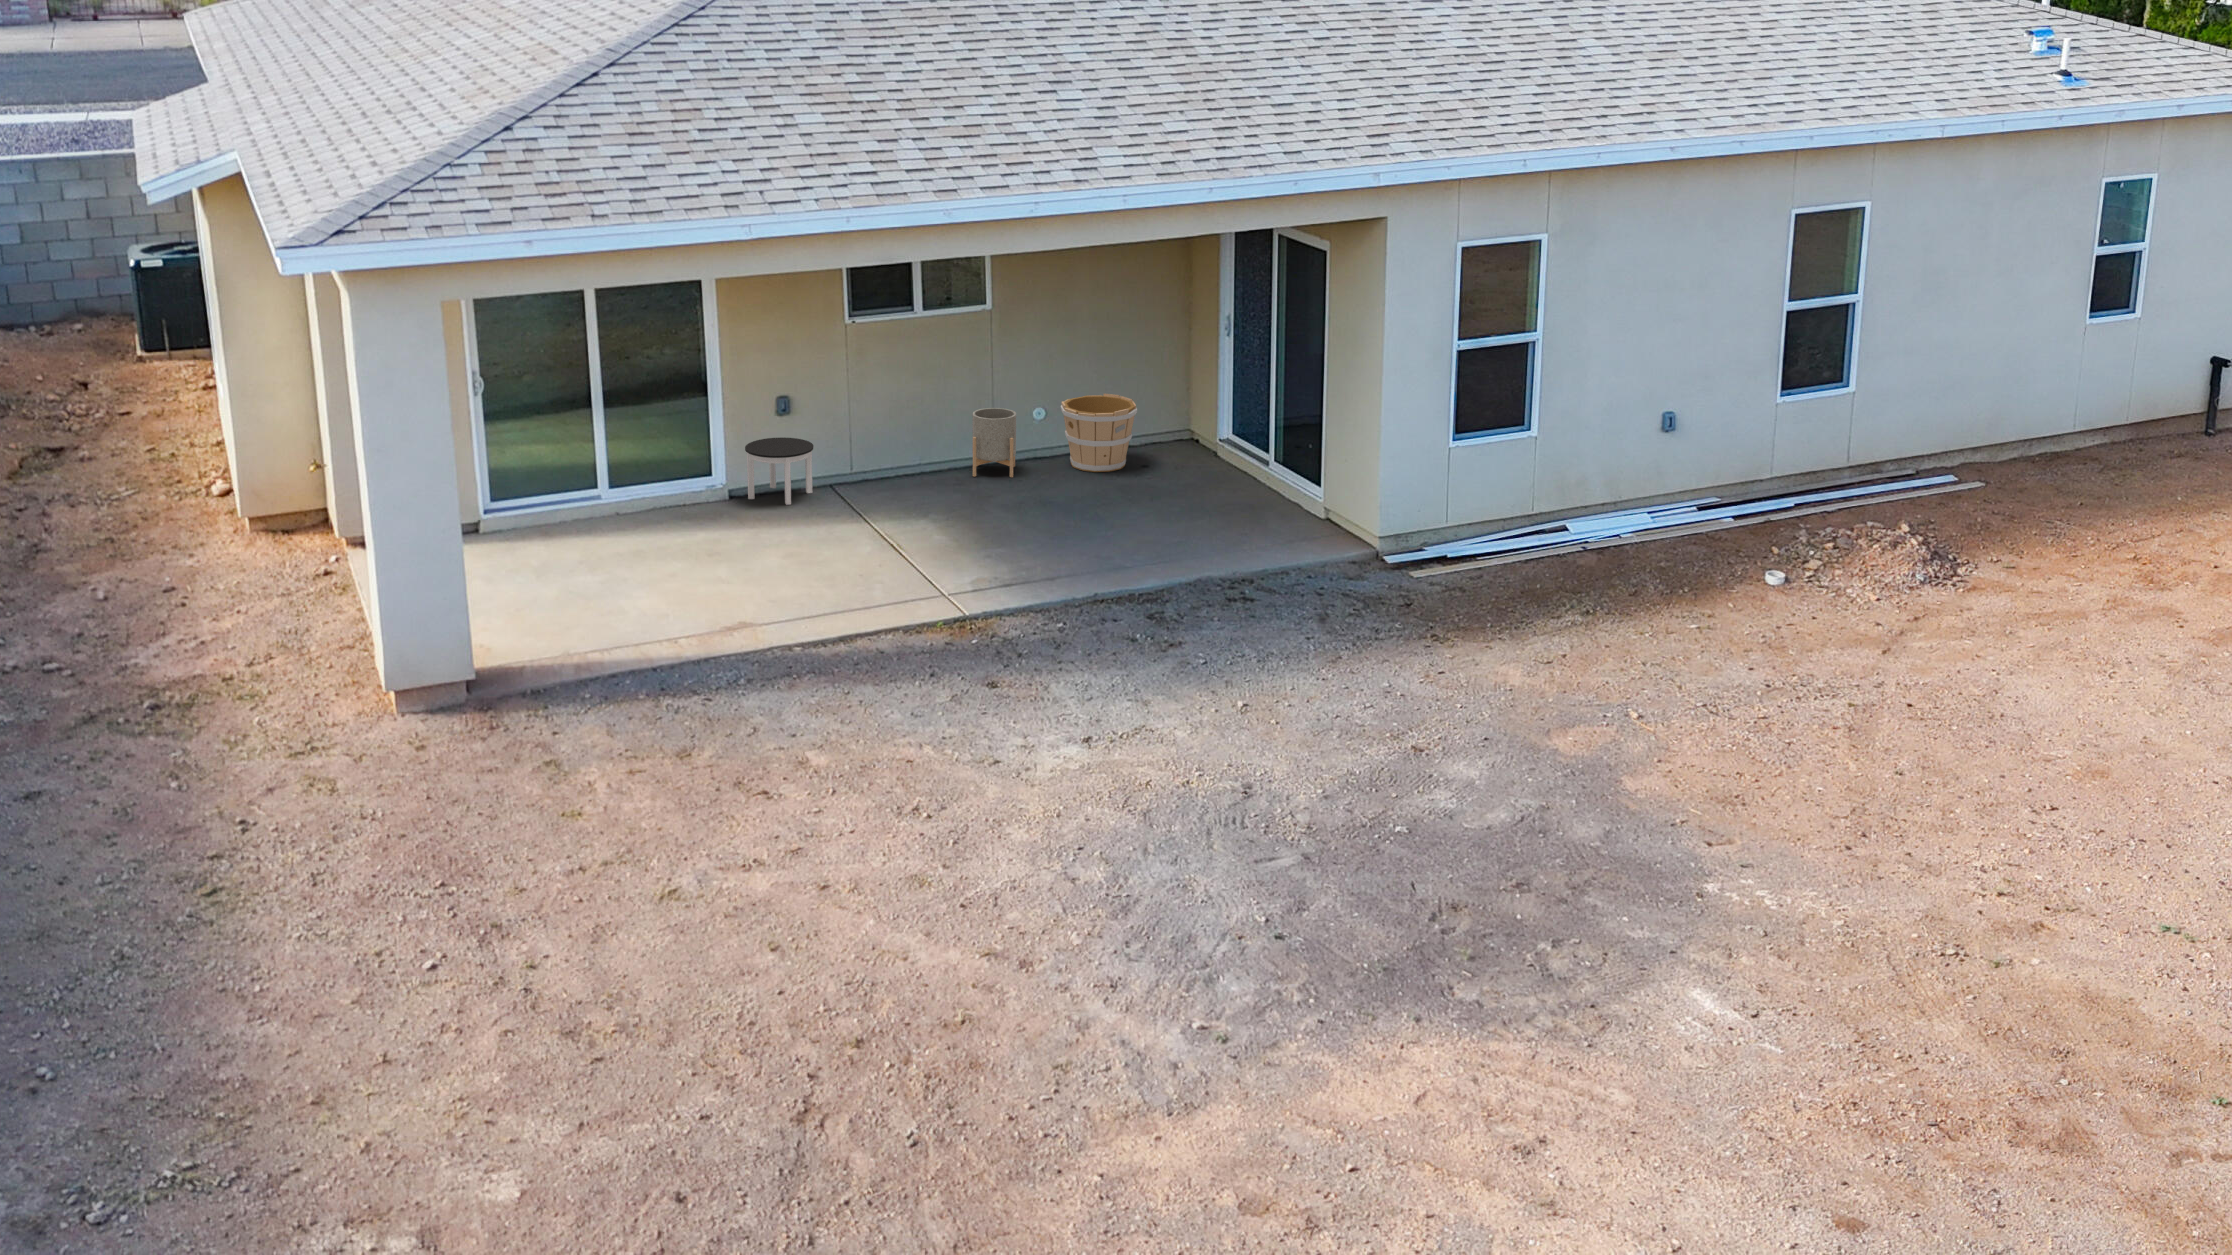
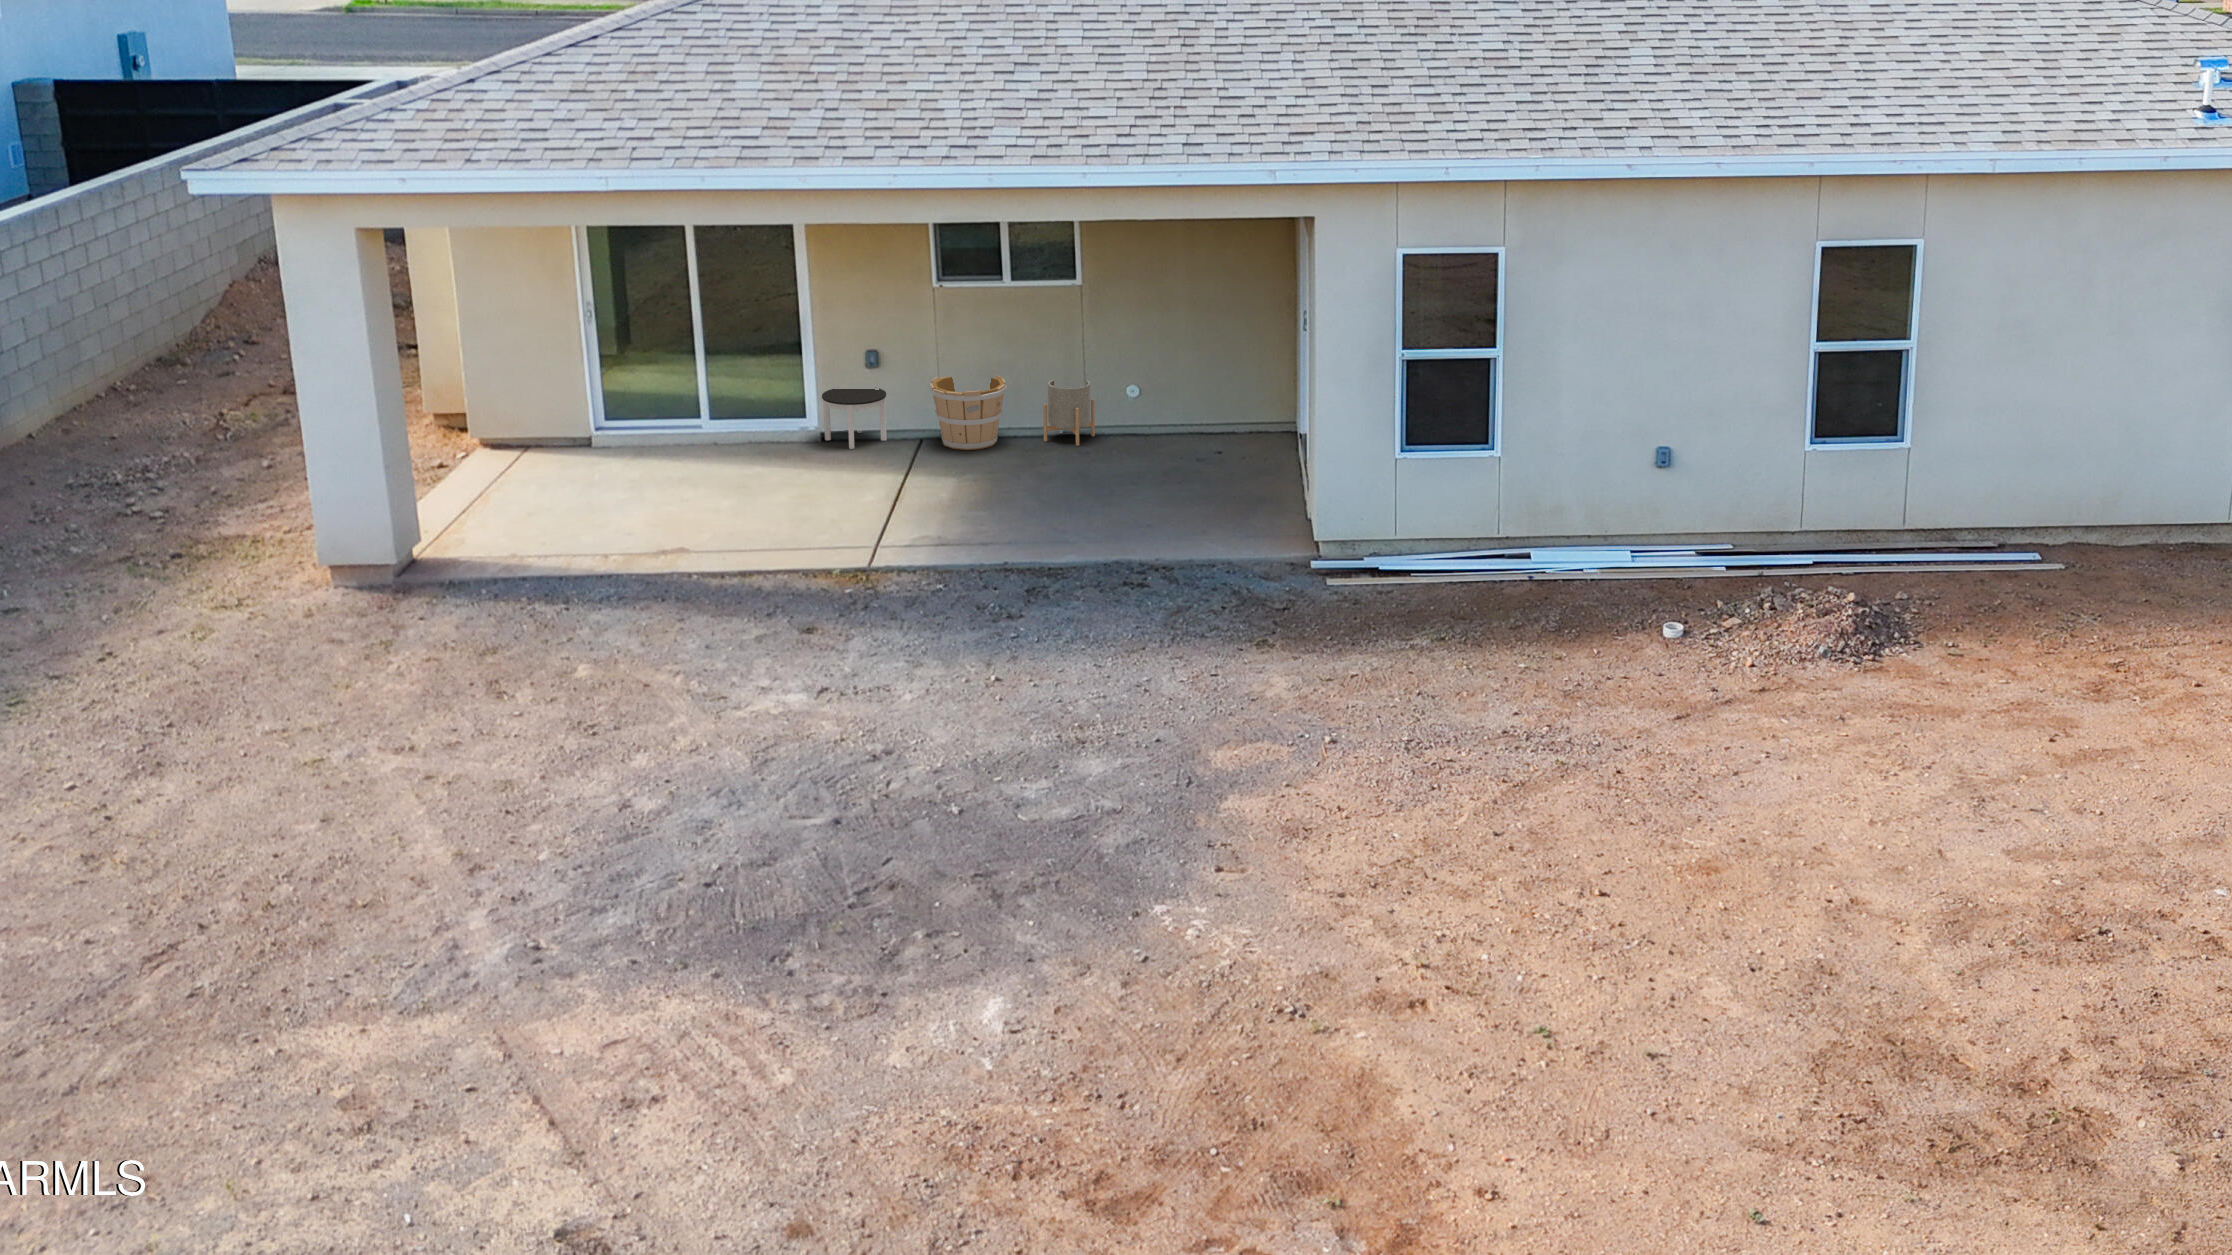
wooden bucket: present [1061,393,1137,472] -> present [930,376,1007,450]

